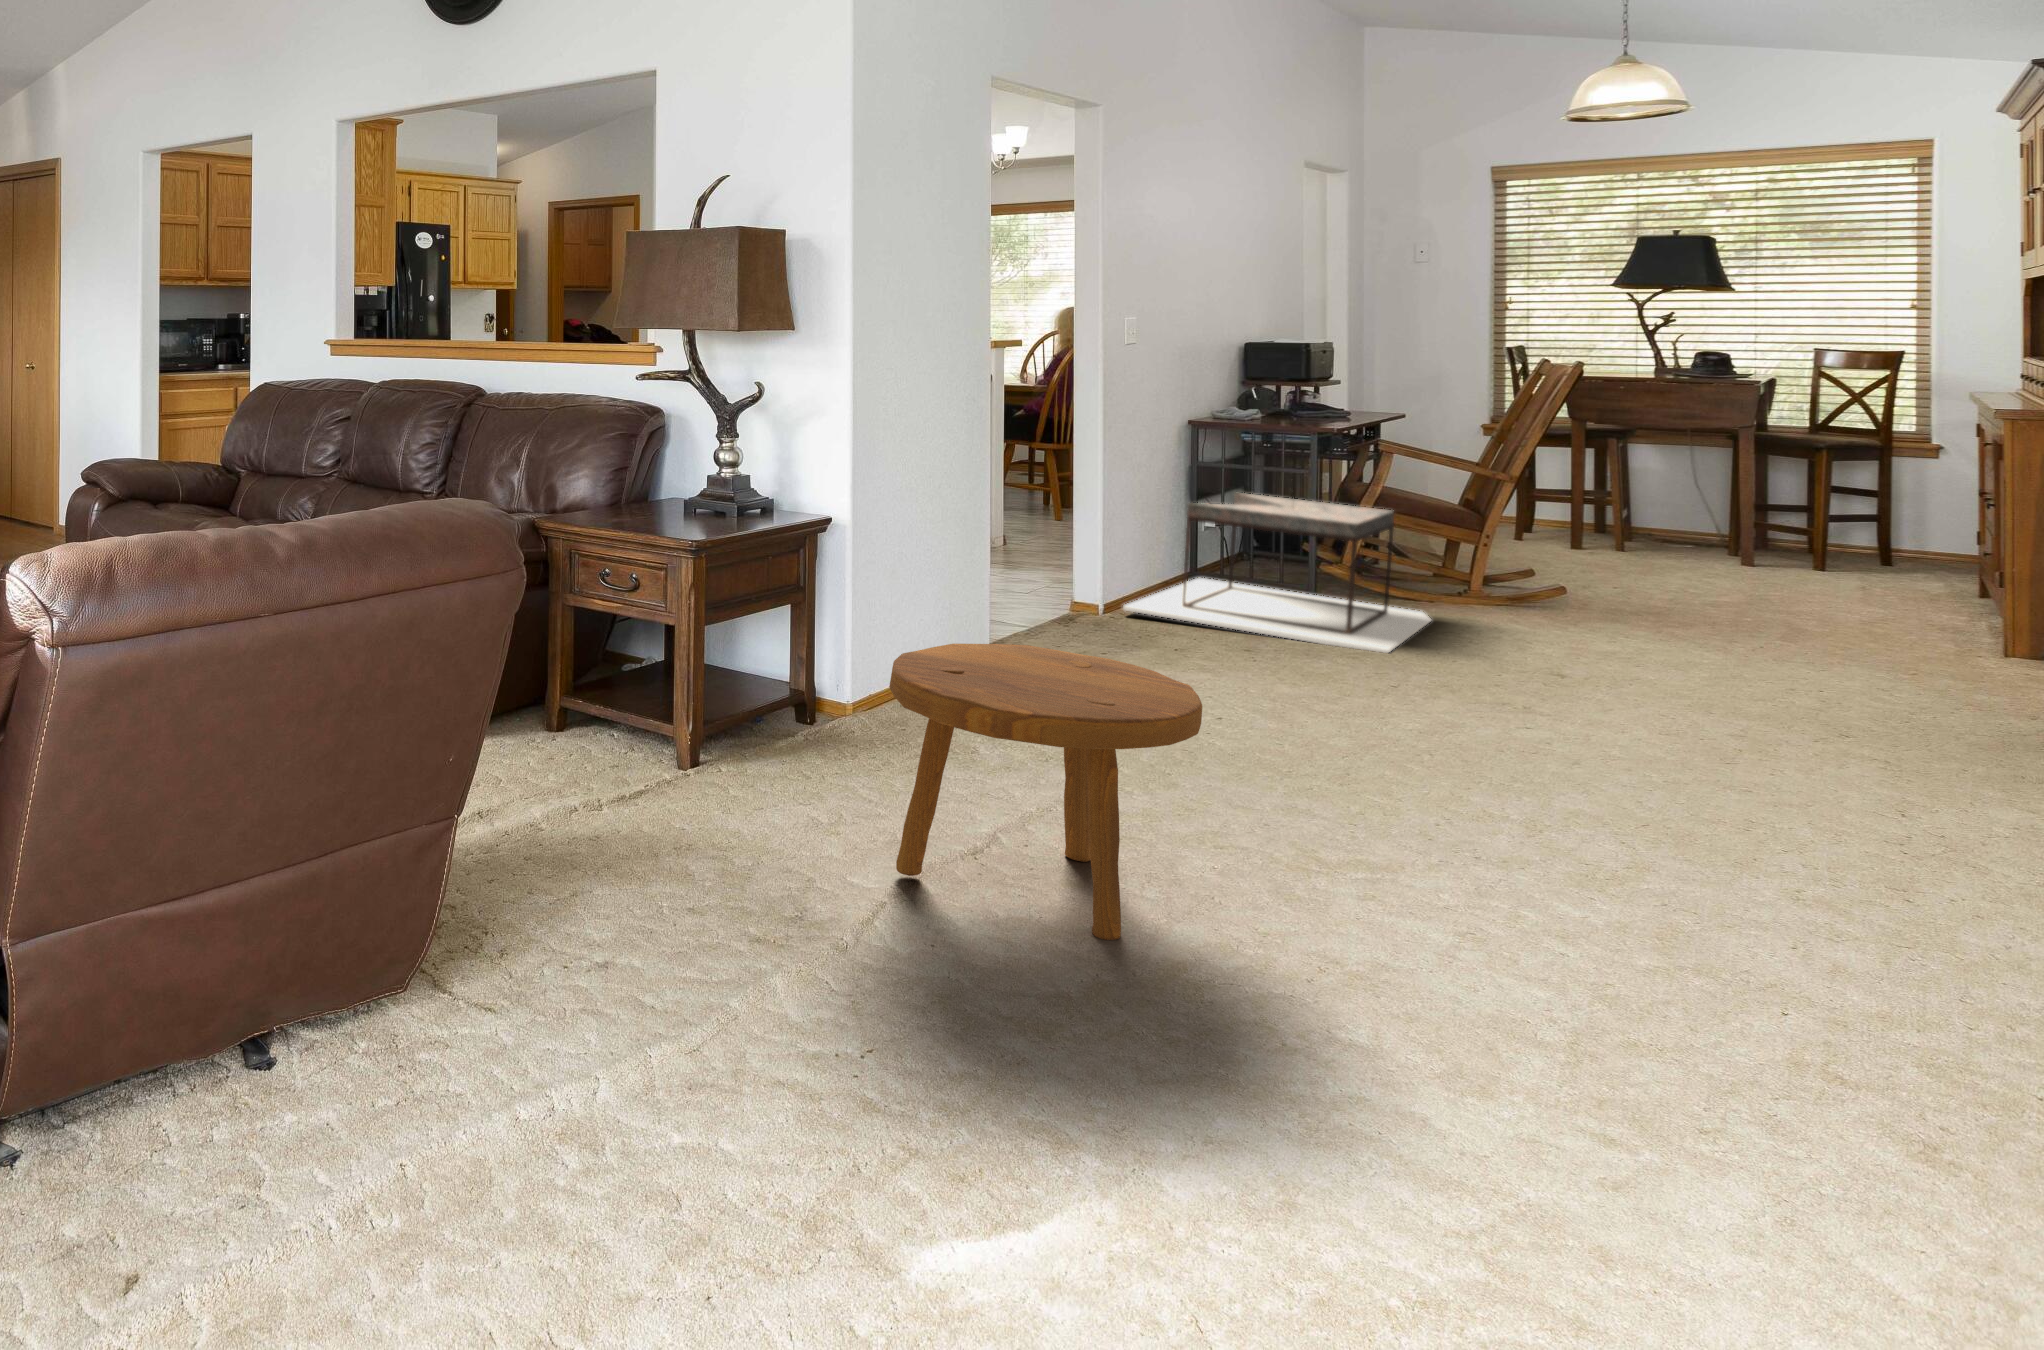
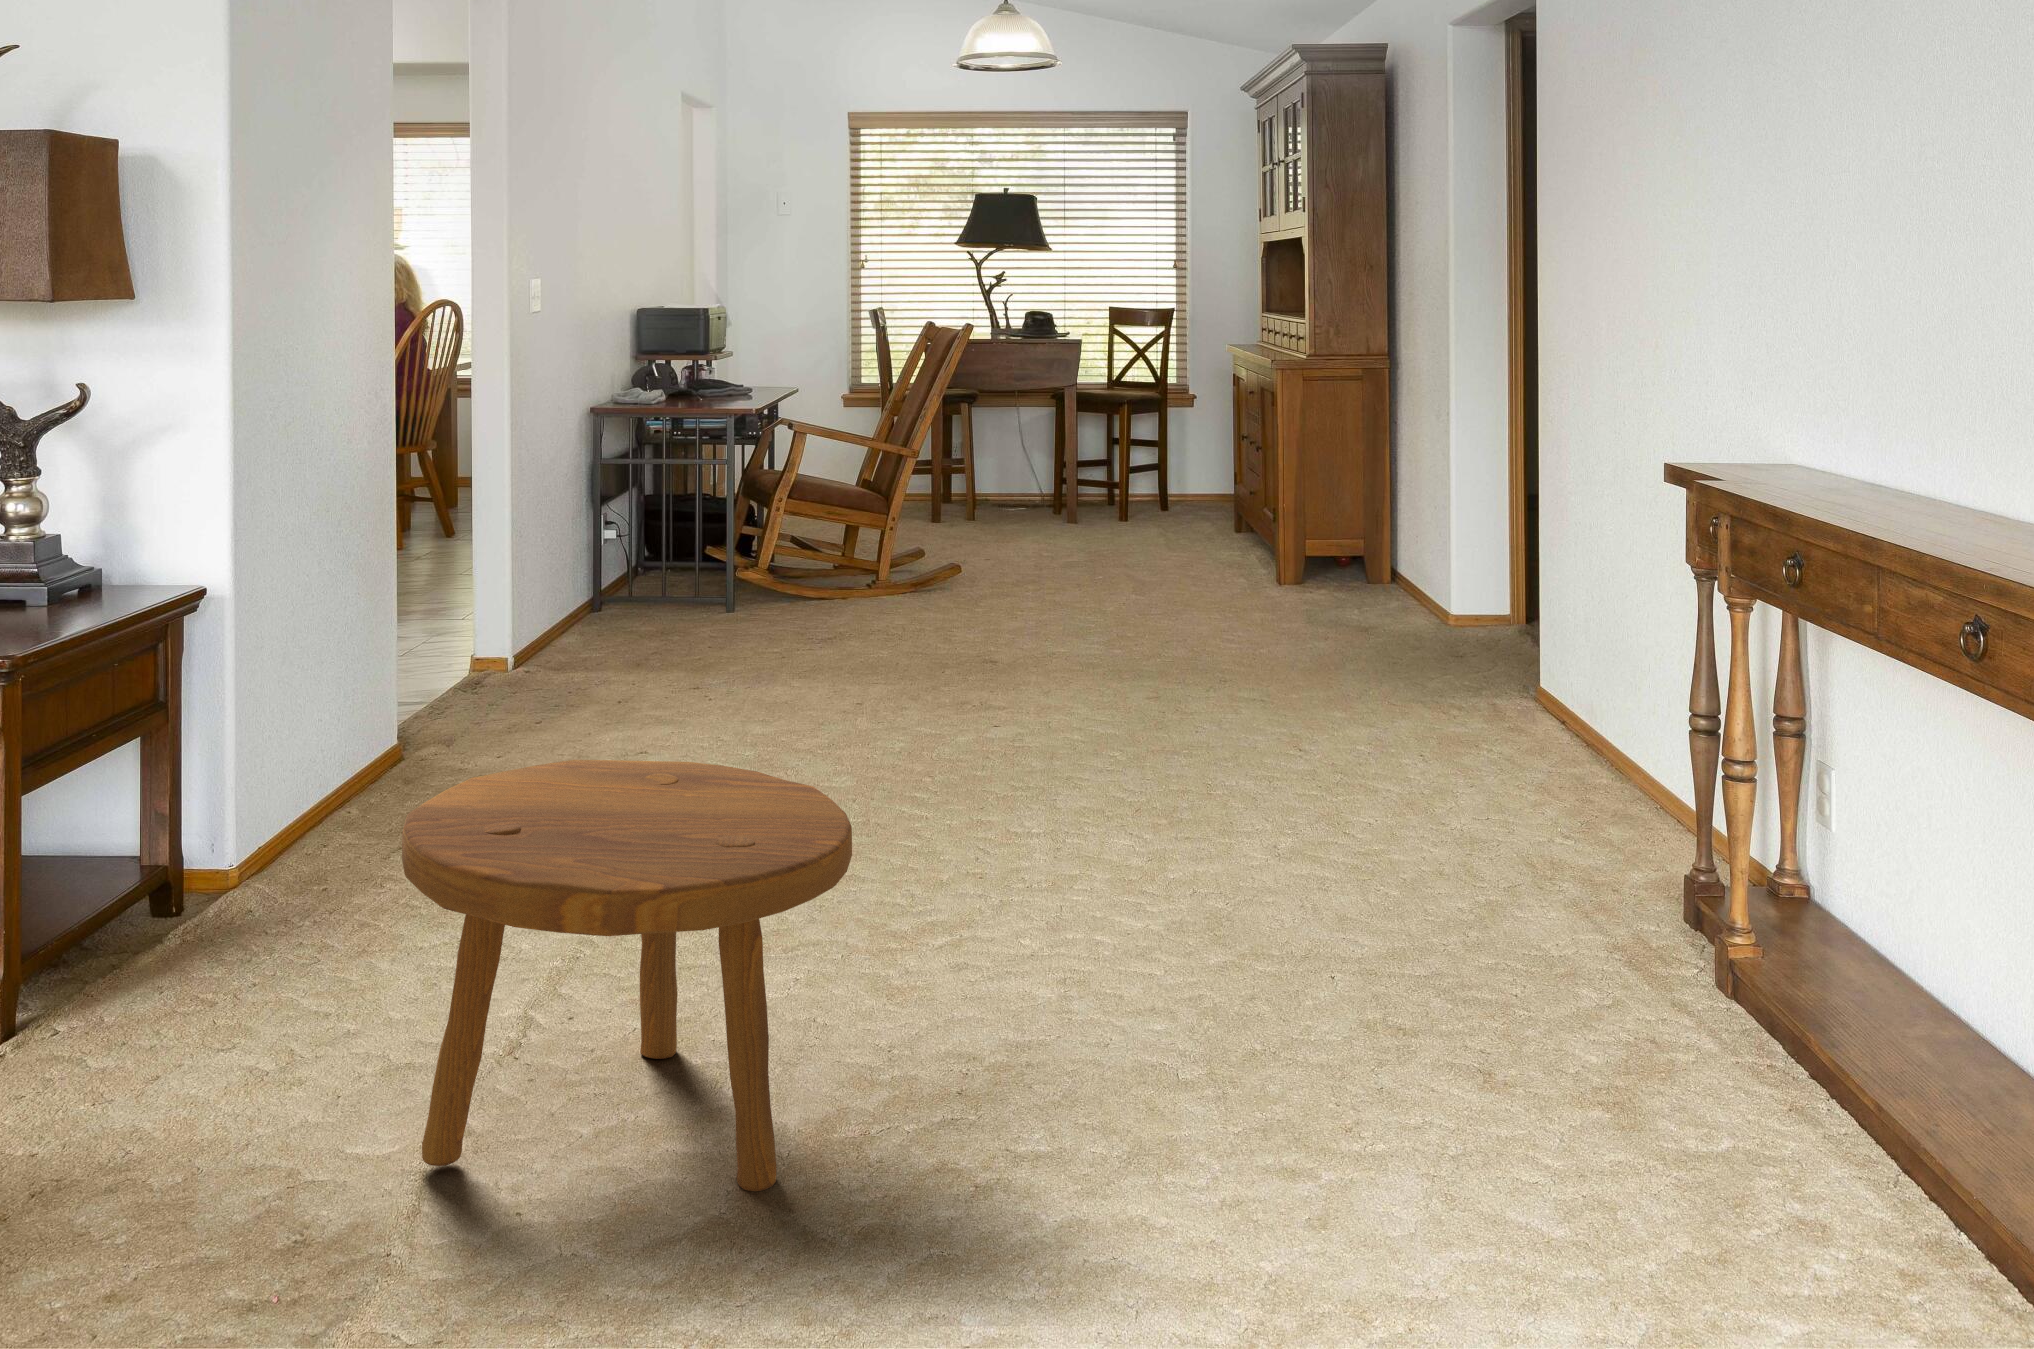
coffee table: present [1123,491,1431,653] -> none [540,472,861,667]

